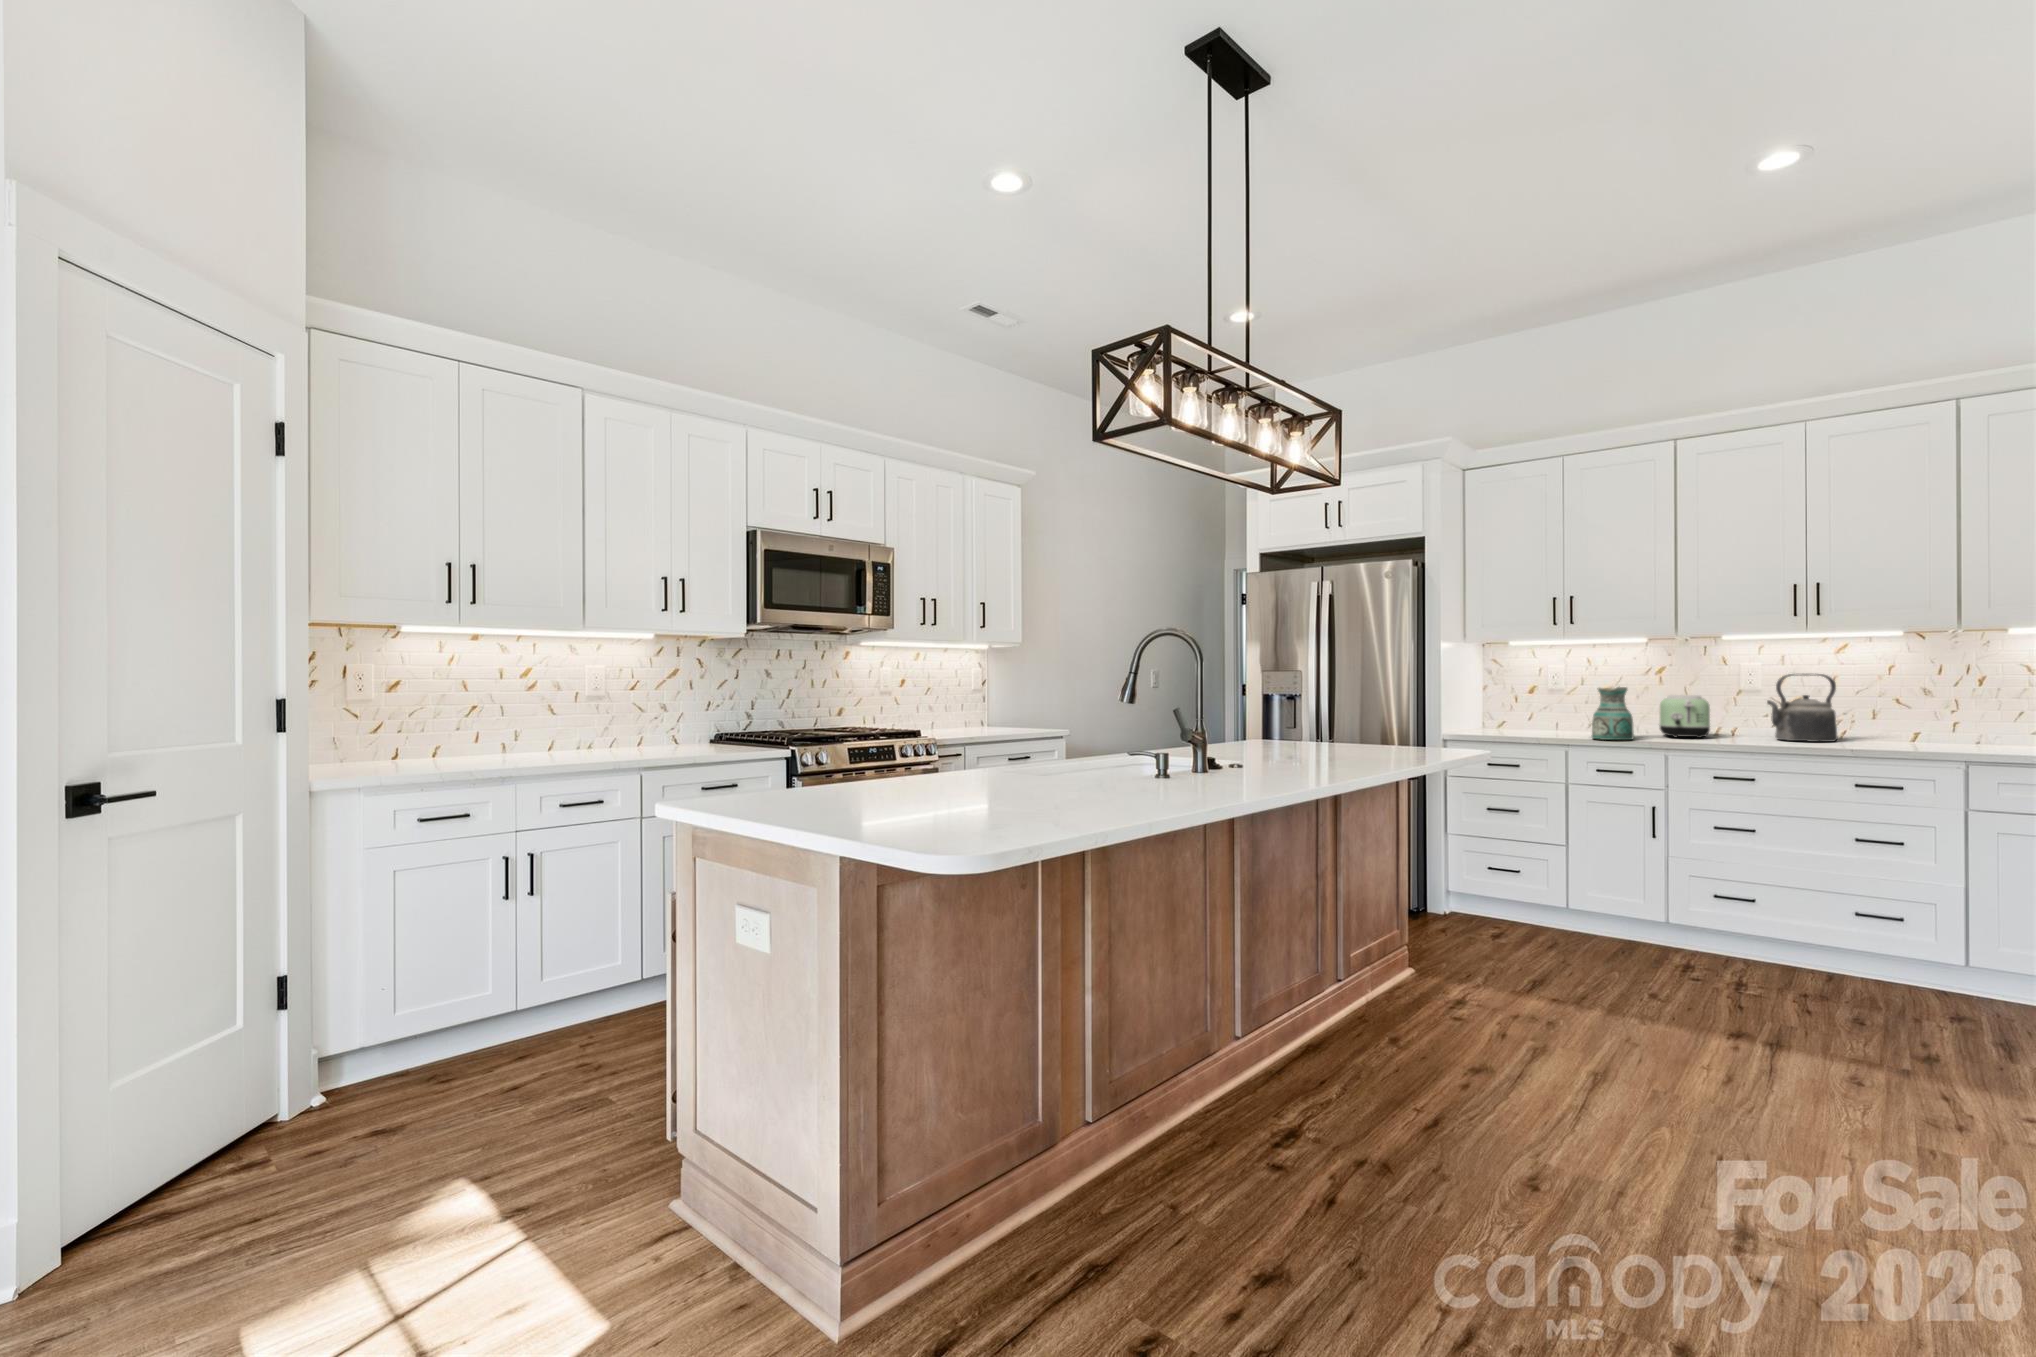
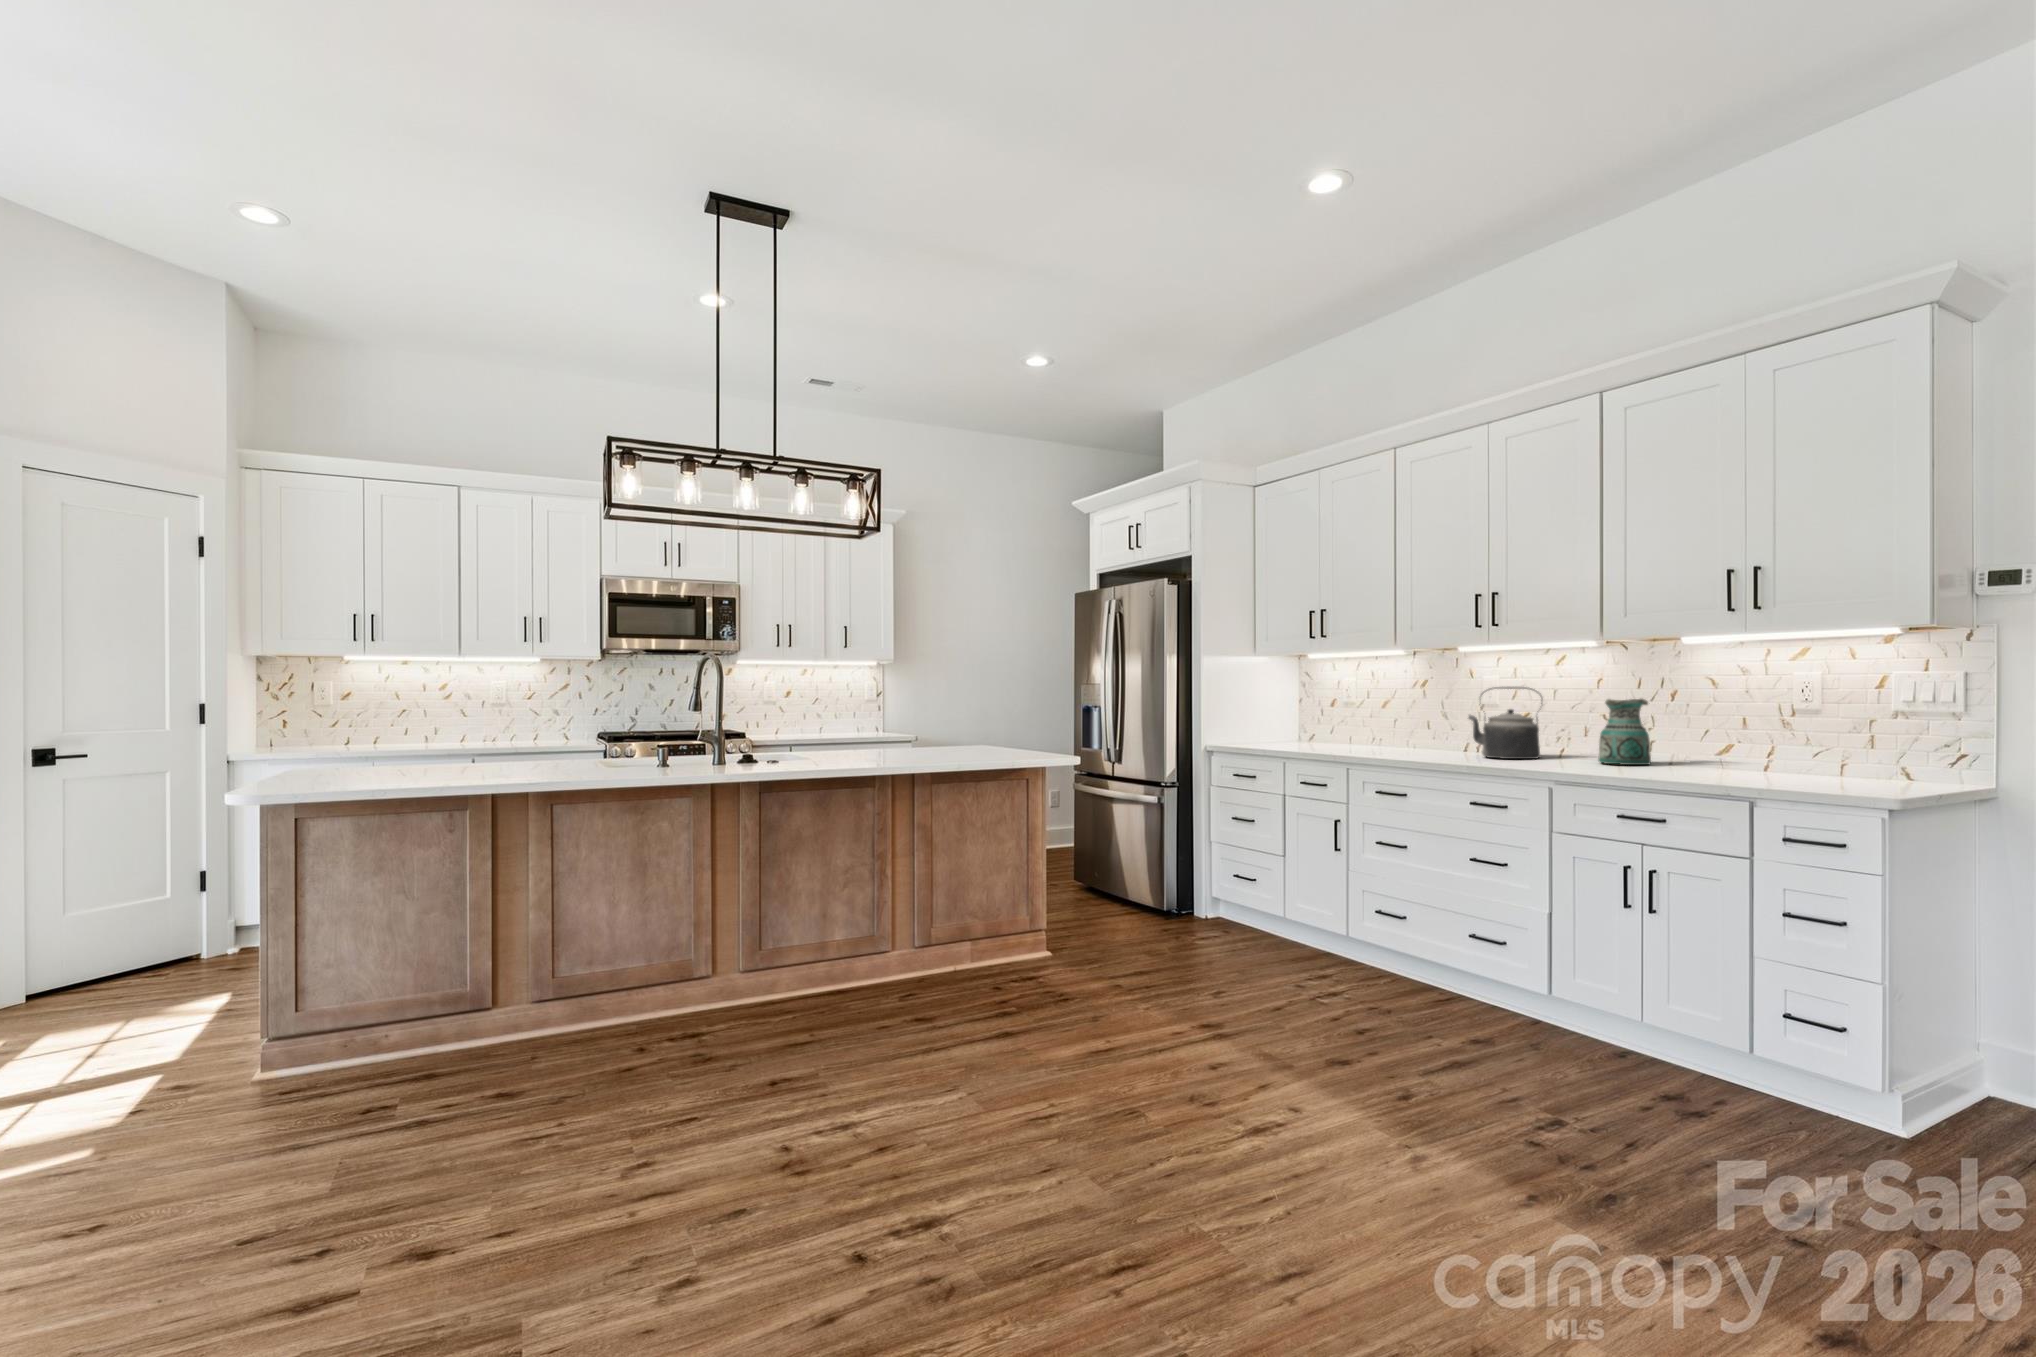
ceramic pitcher: present [1592,687,1634,740] -> present [1599,699,1651,765]
toaster: present [1659,695,1710,738] -> none [1391,709,1445,753]

